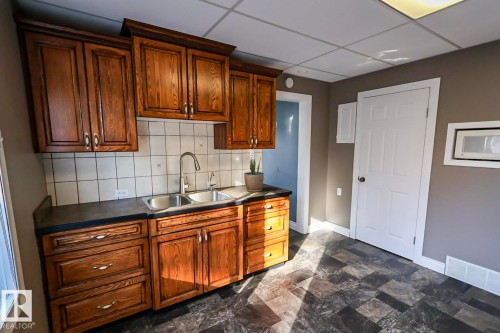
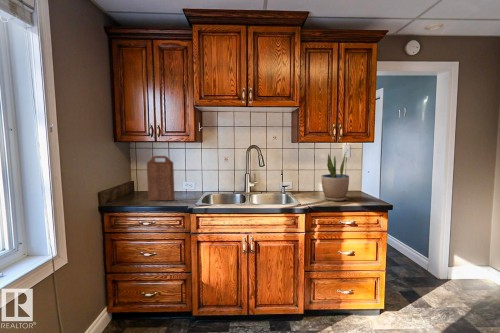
cutting board: none [88,166,122,213] -> present [147,156,175,201]

